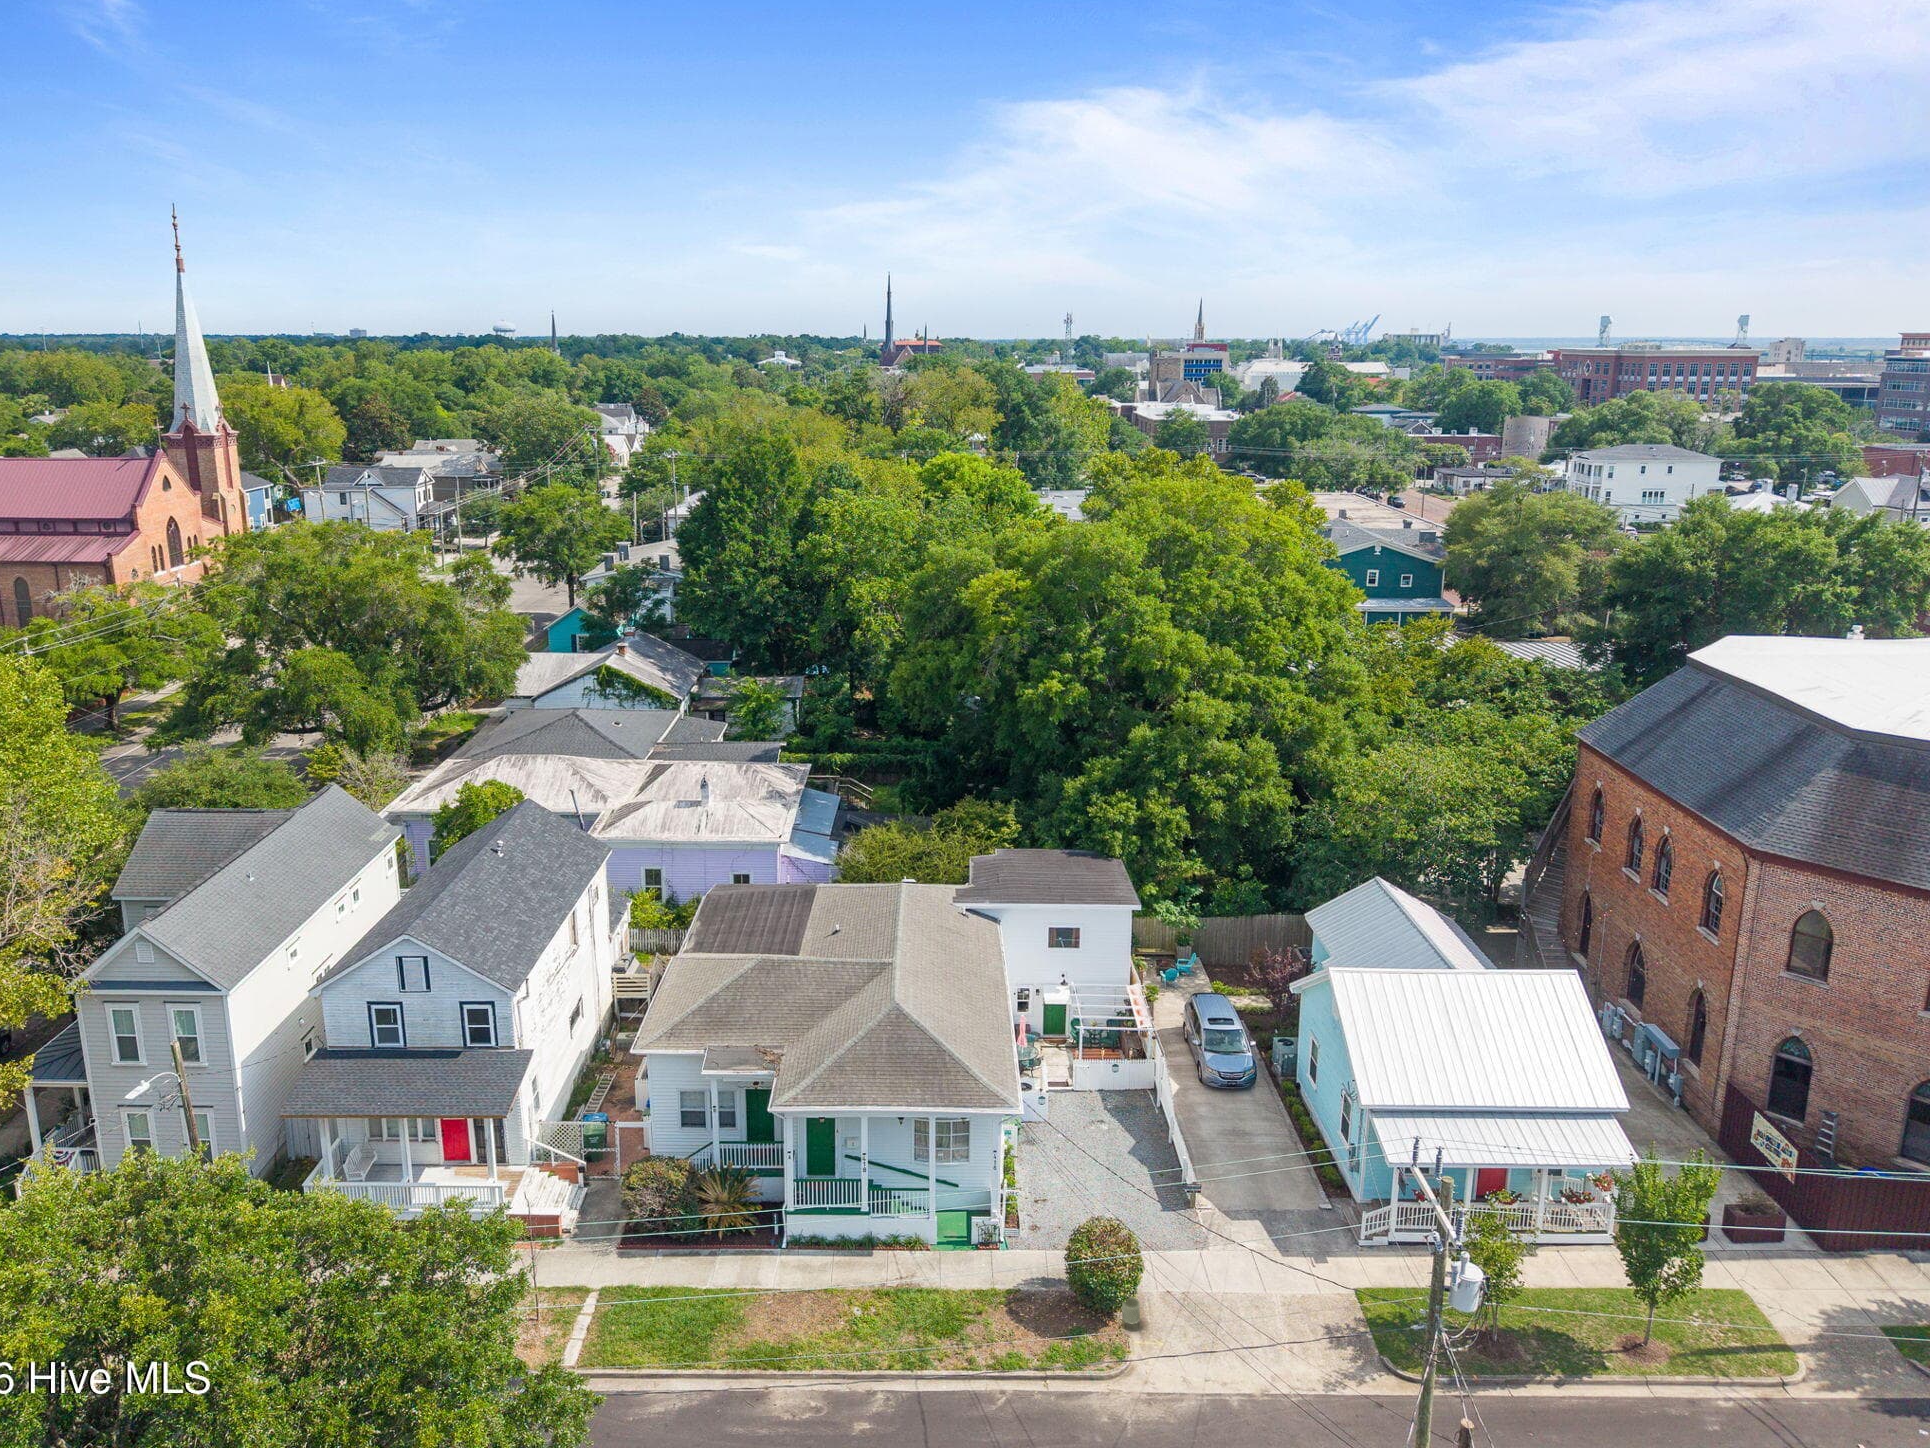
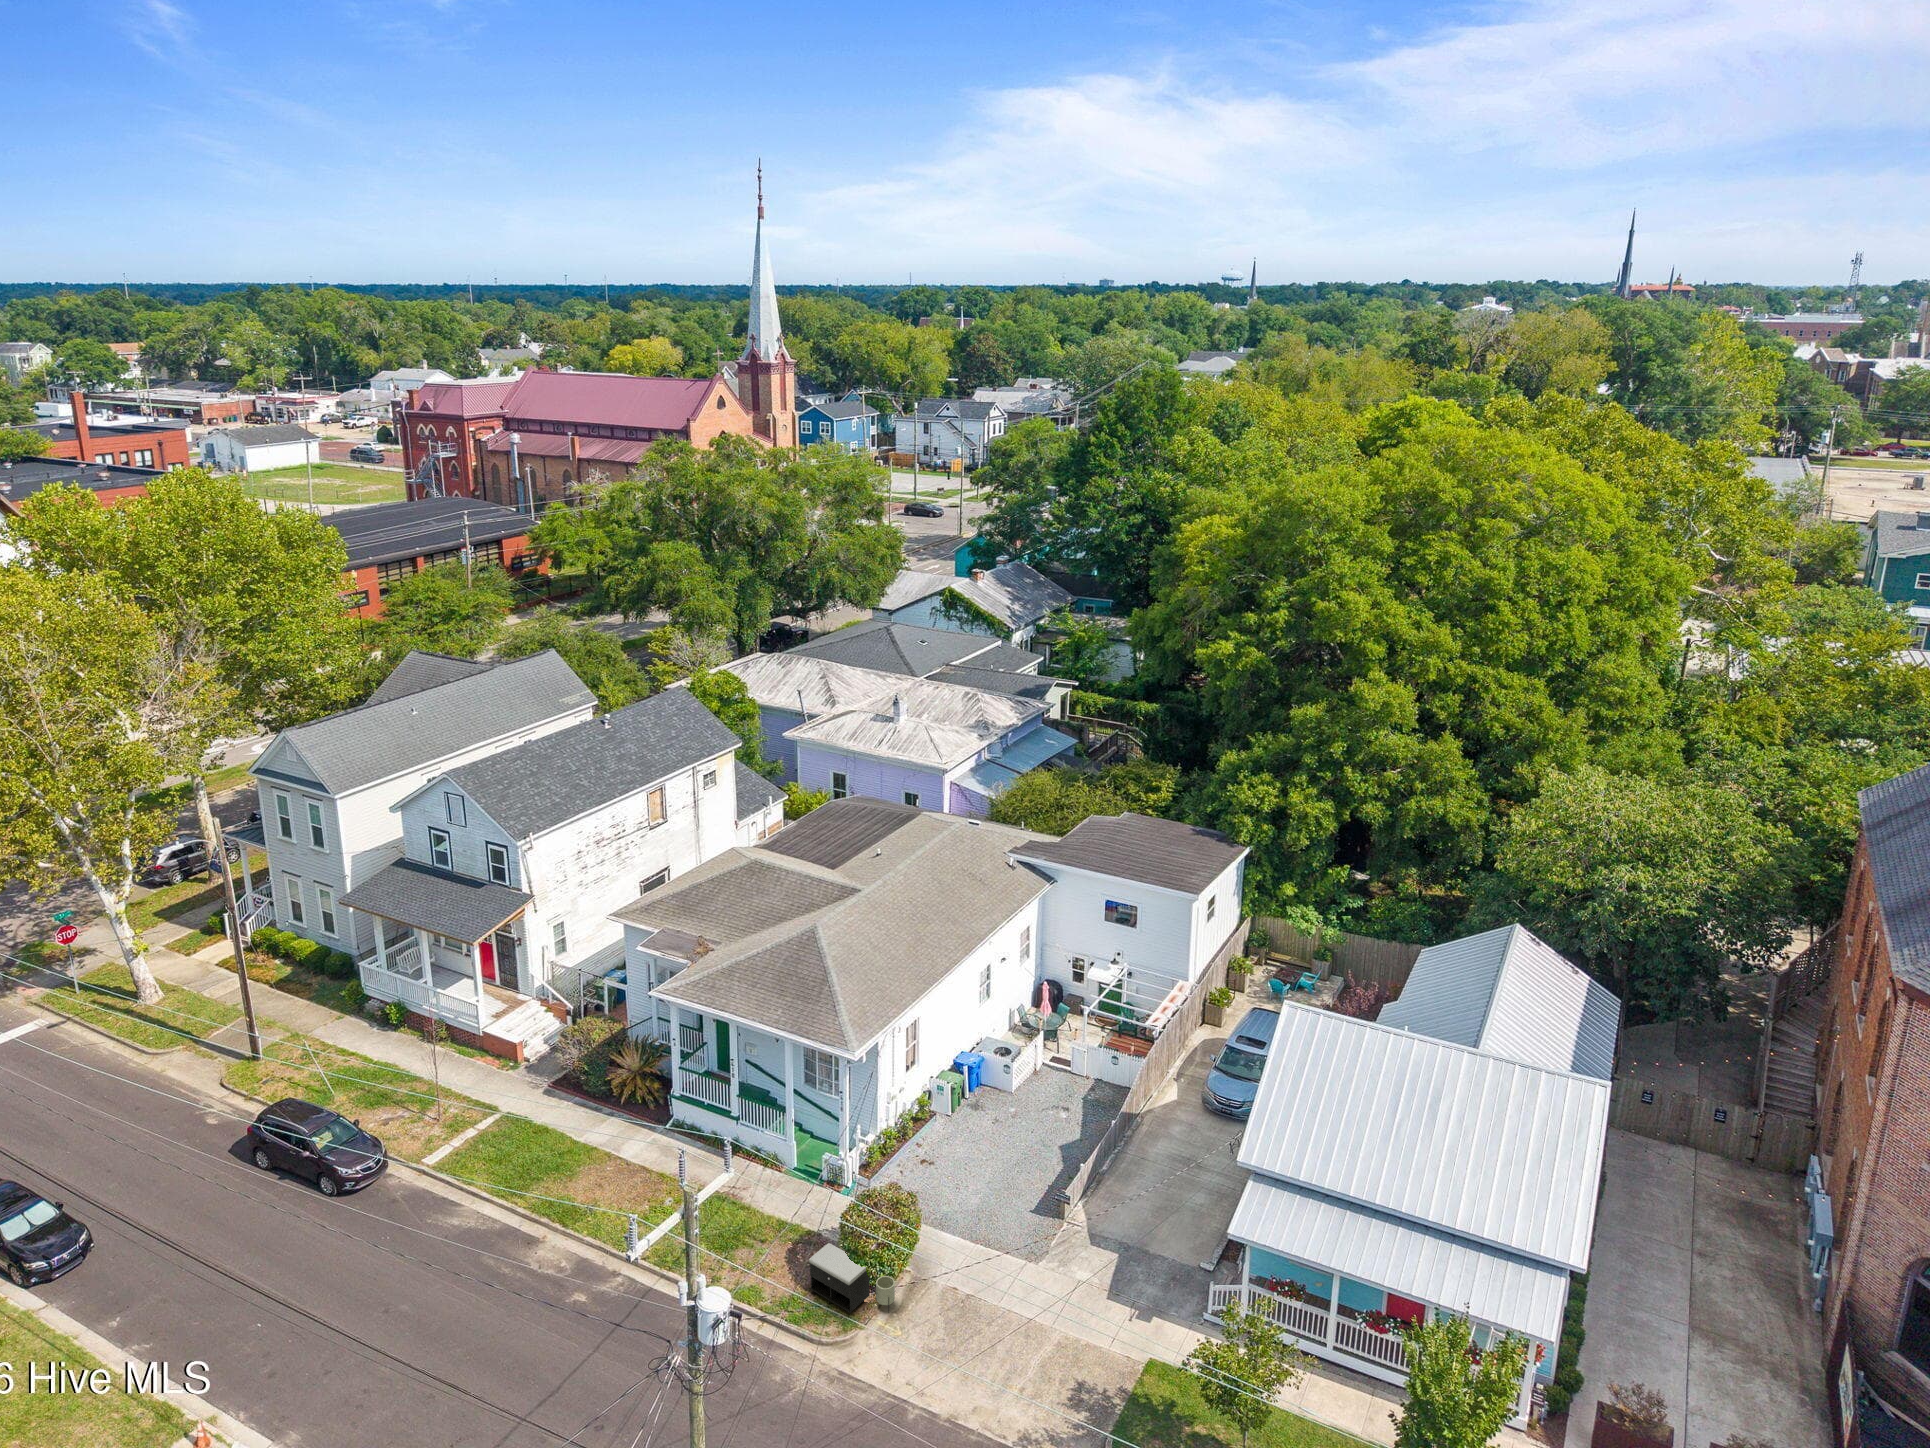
storage bench: none [1061,1287,1113,1342] -> present [809,1243,869,1313]

